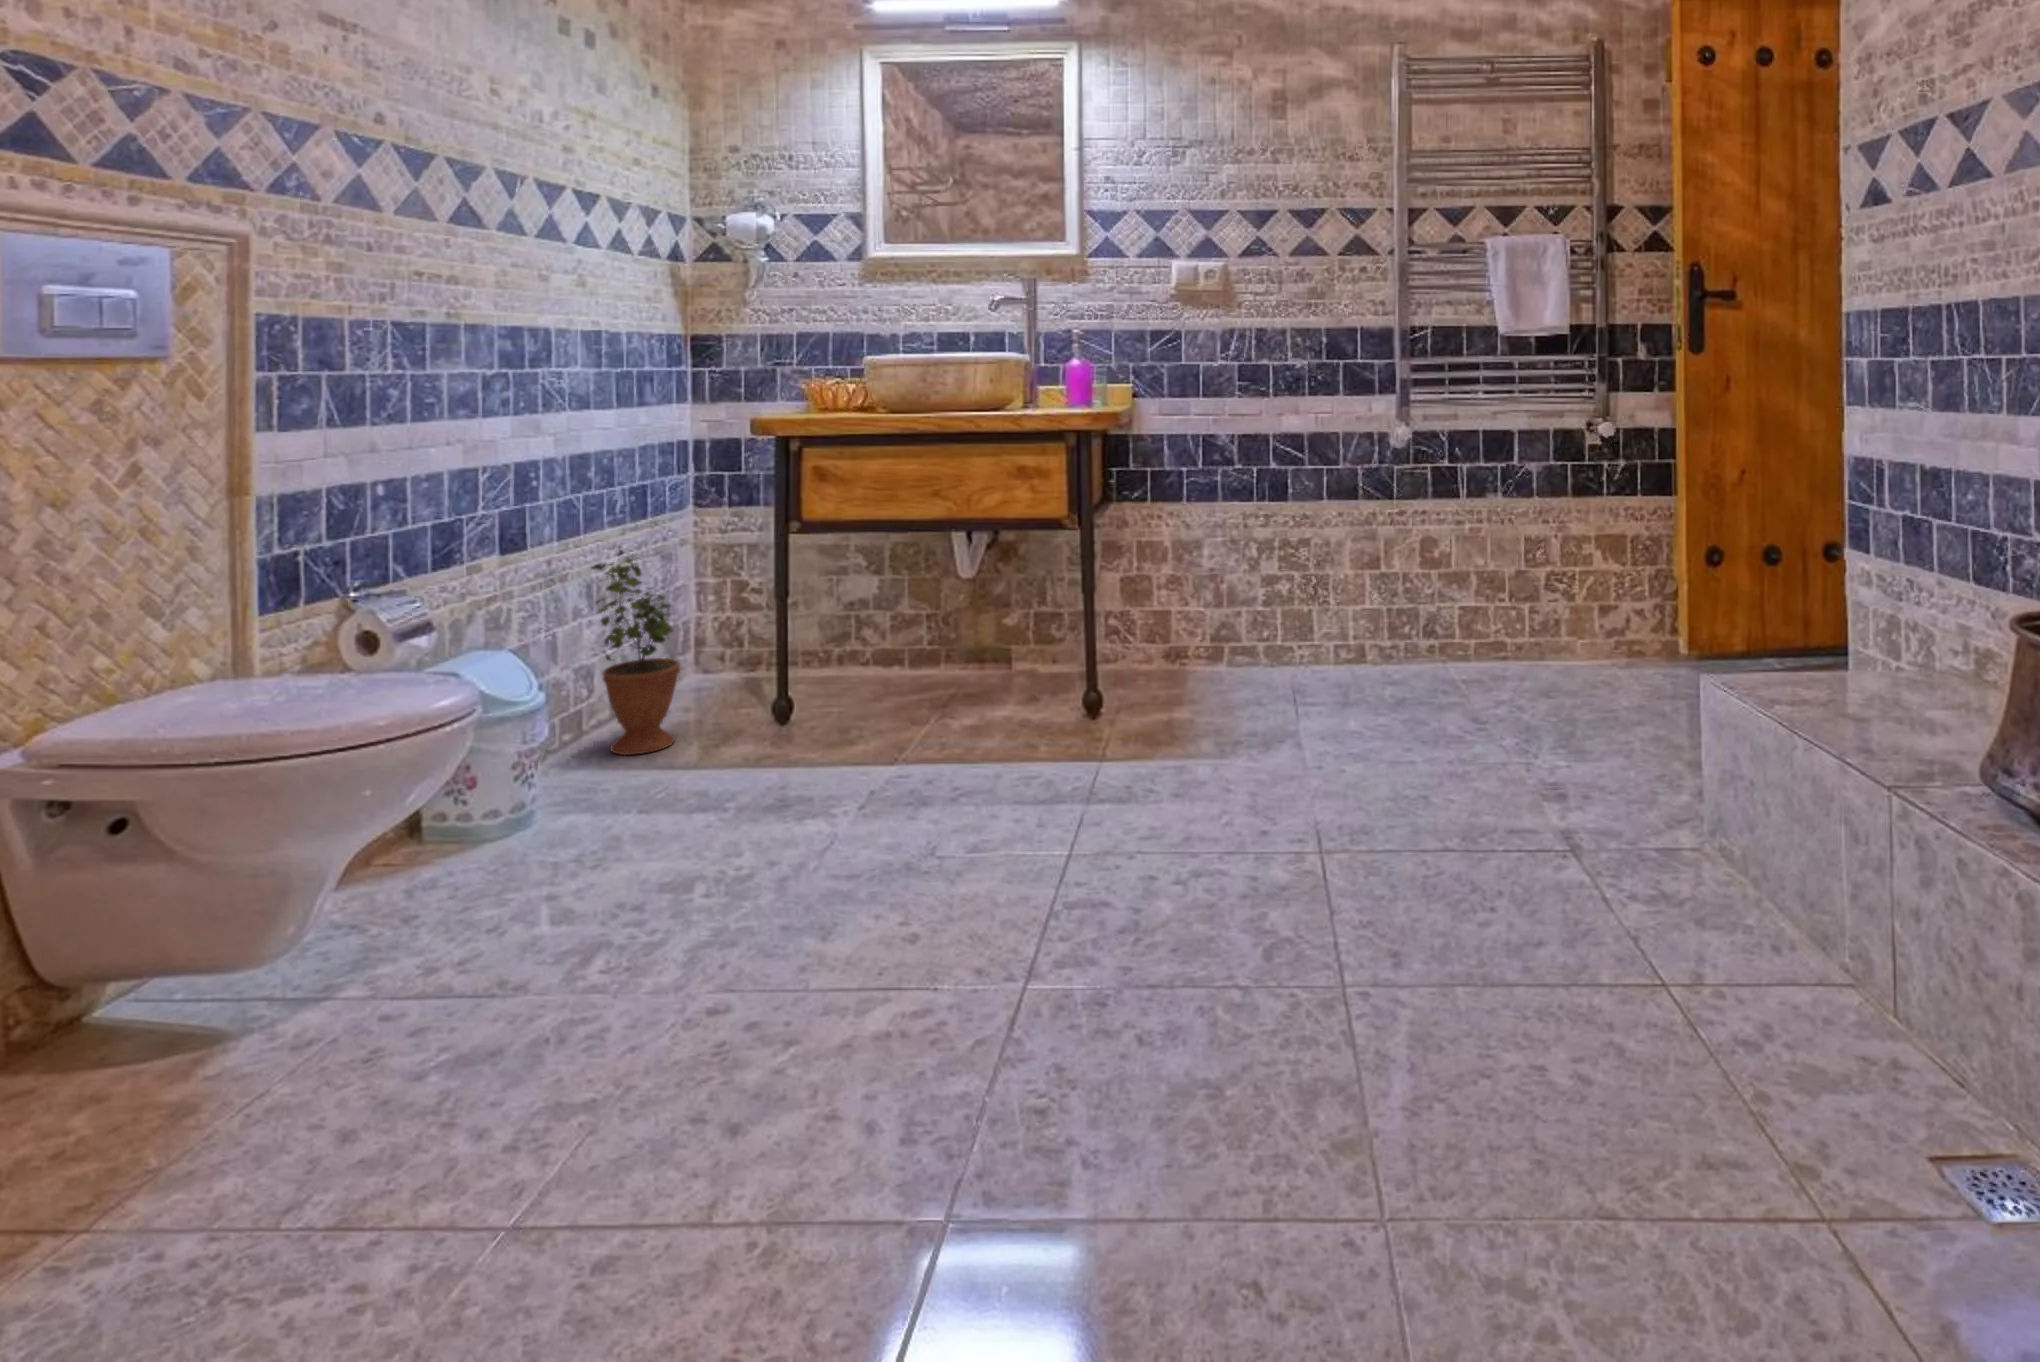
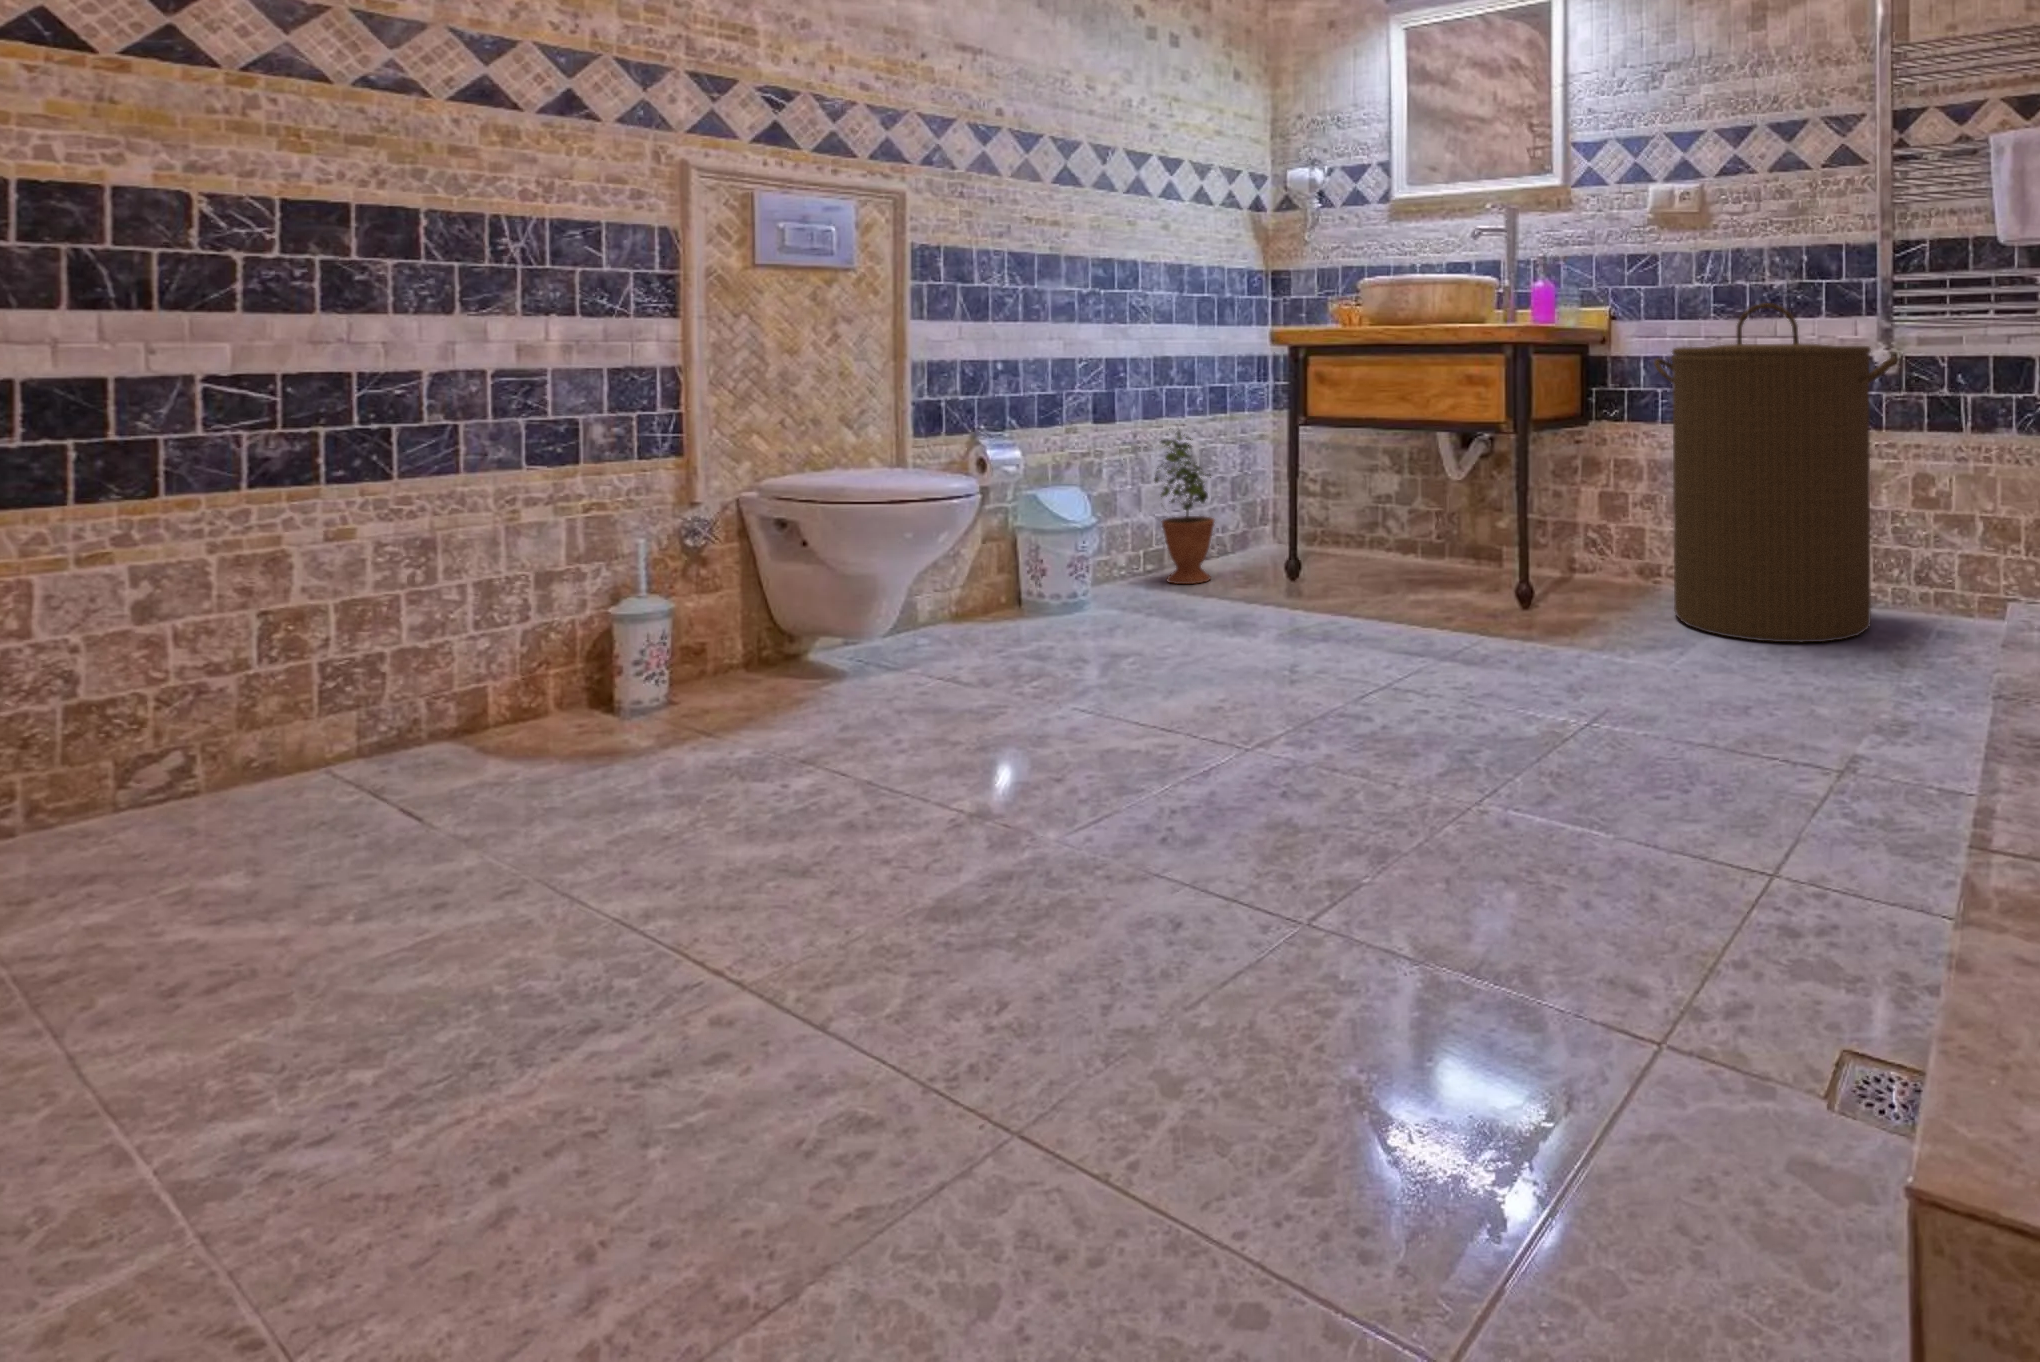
laundry hamper: none [1216,388,1438,718] -> present [1654,303,1897,642]

